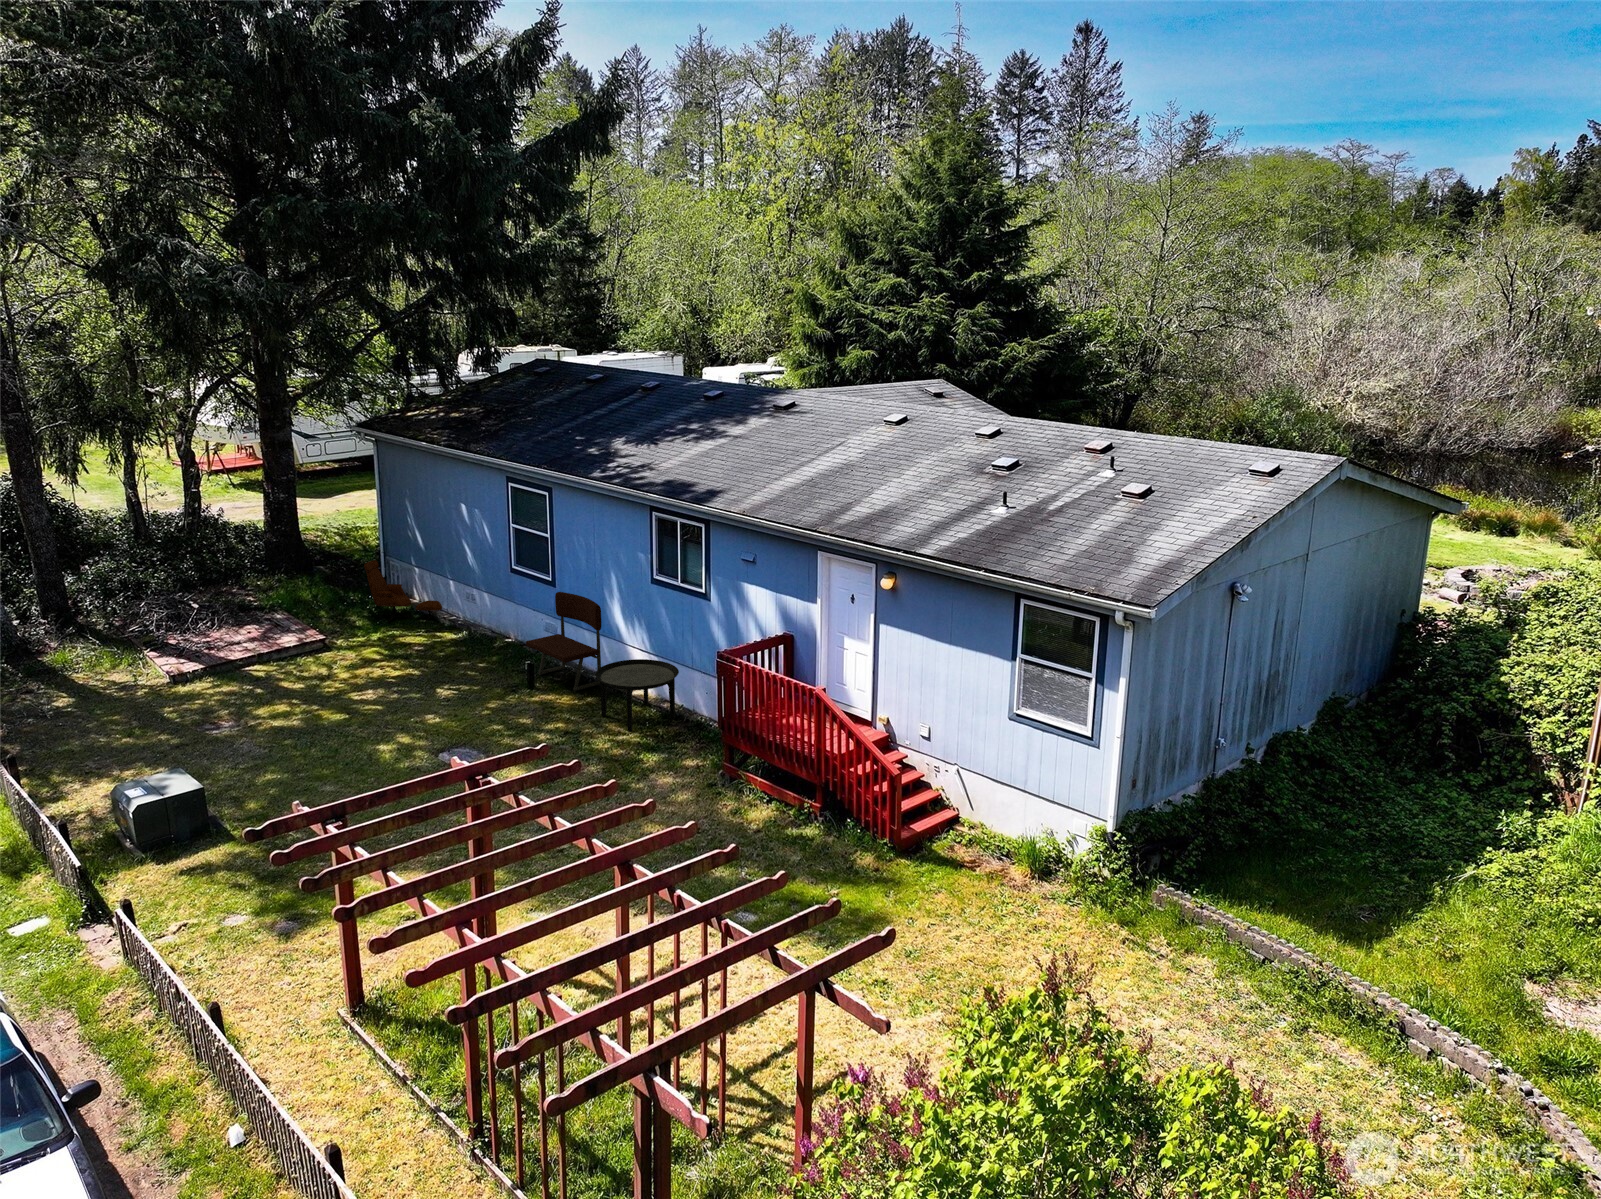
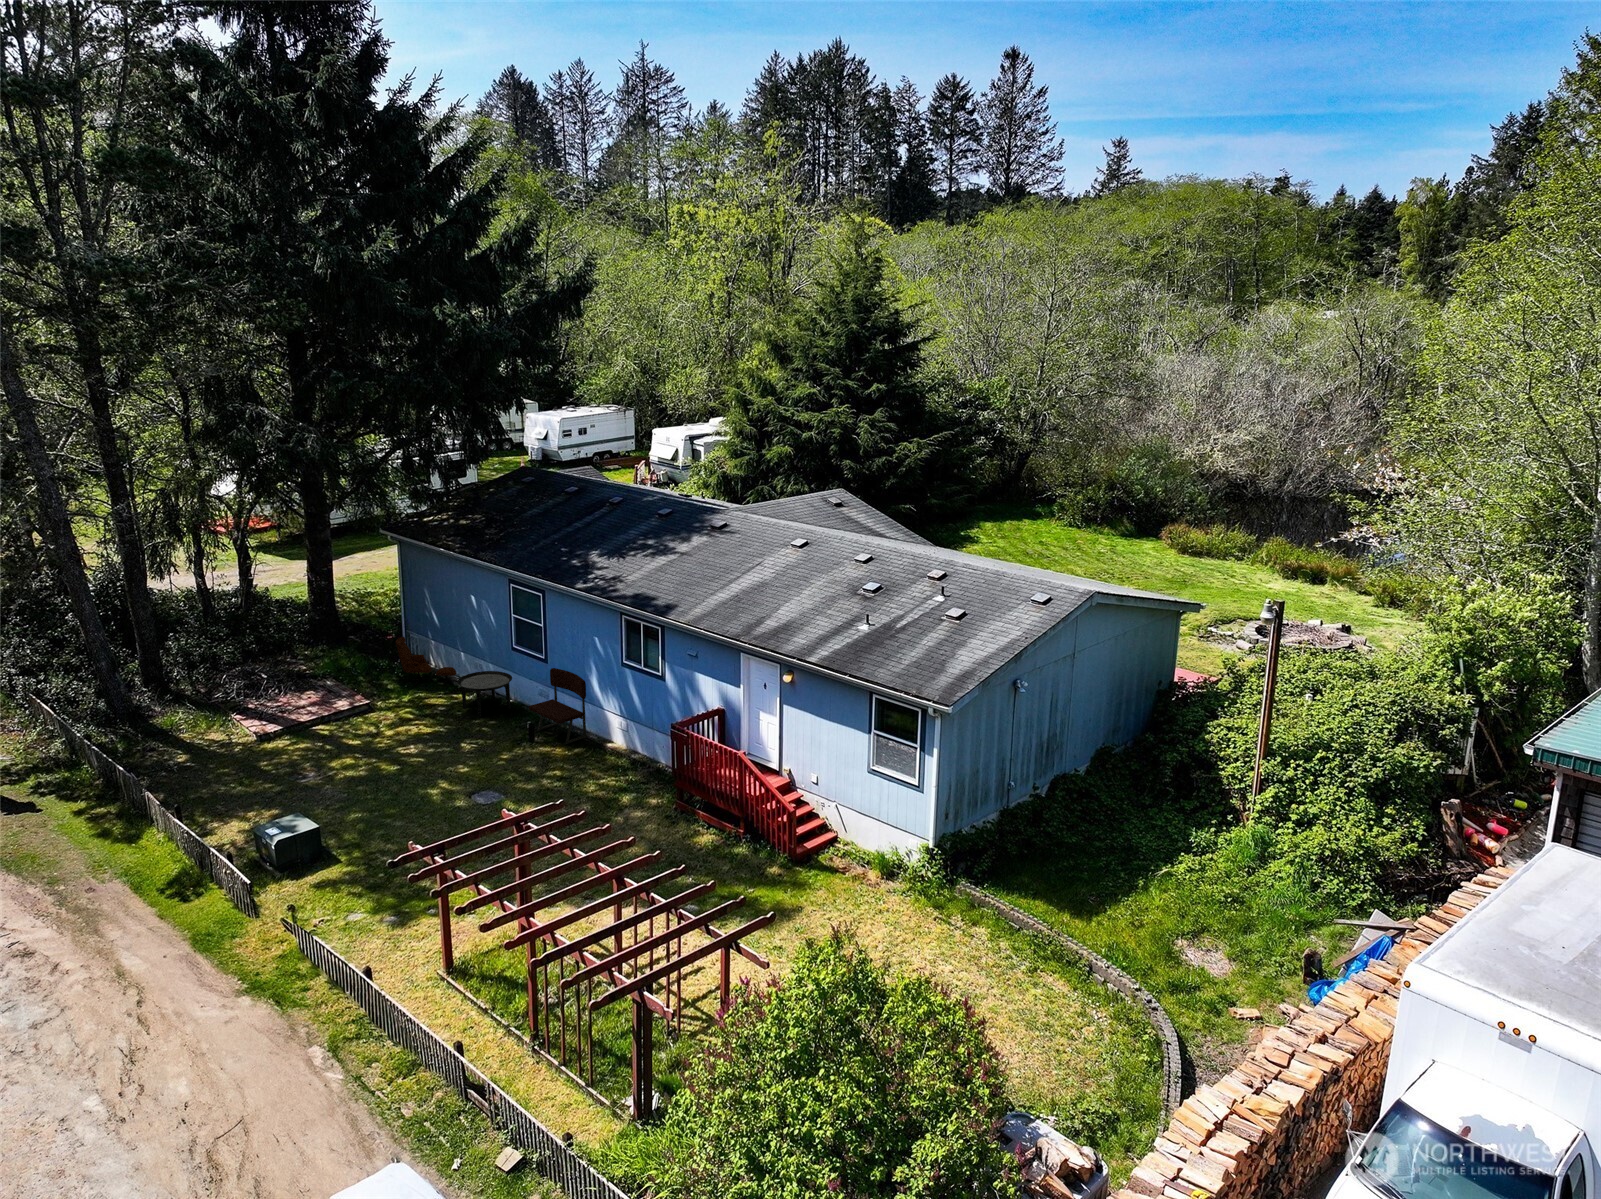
round table: present [595,659,679,731] -> present [457,671,512,717]

